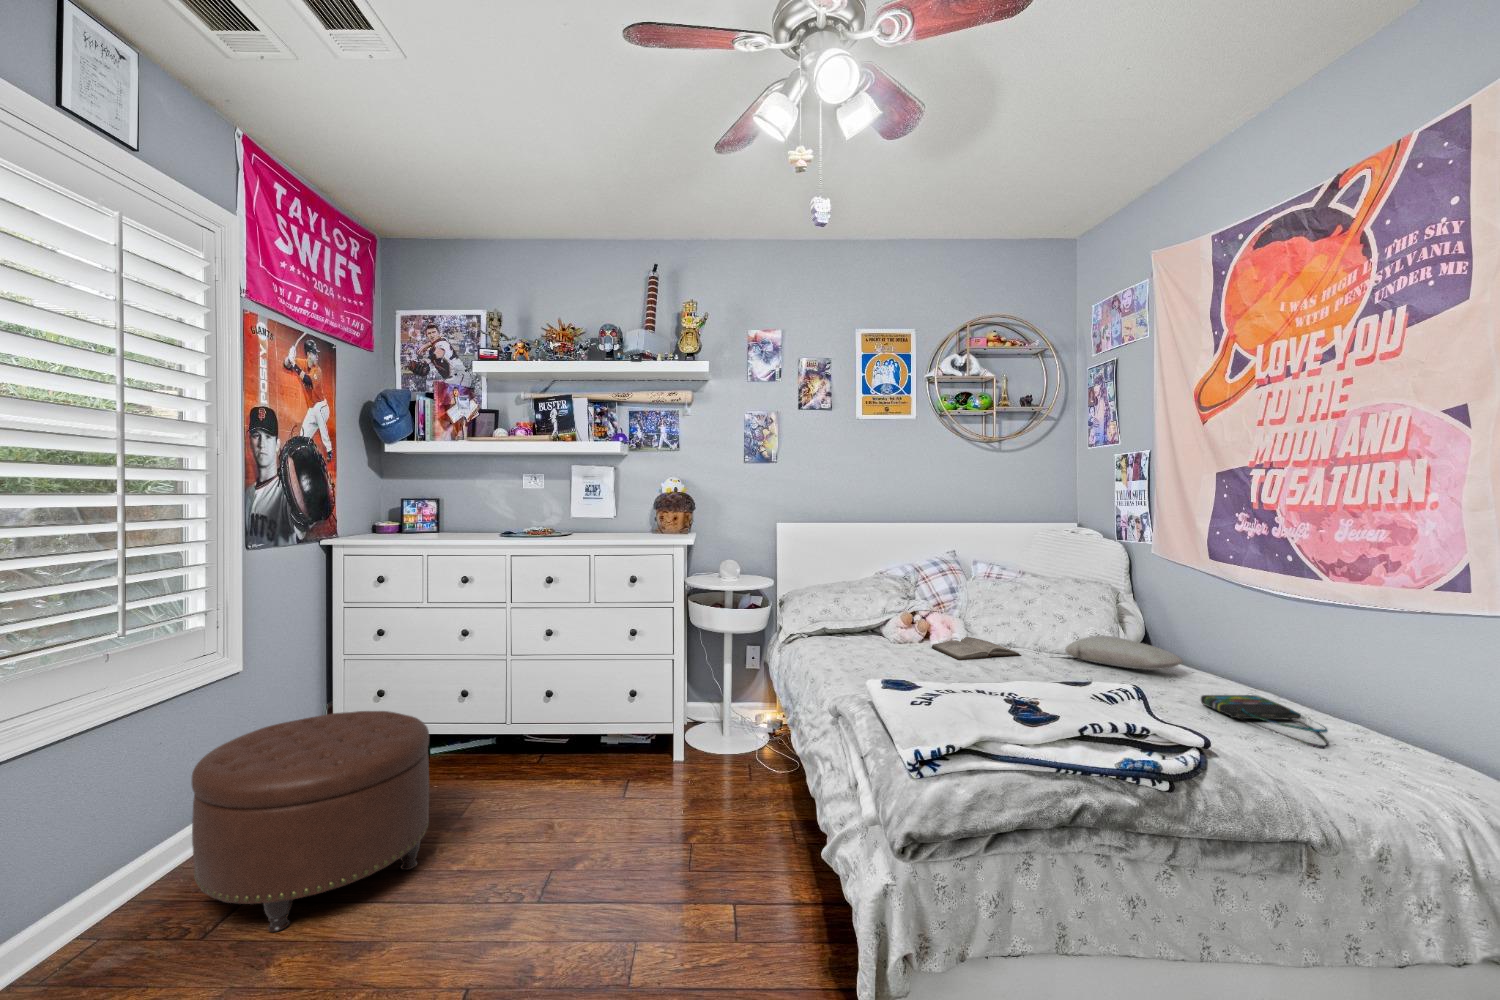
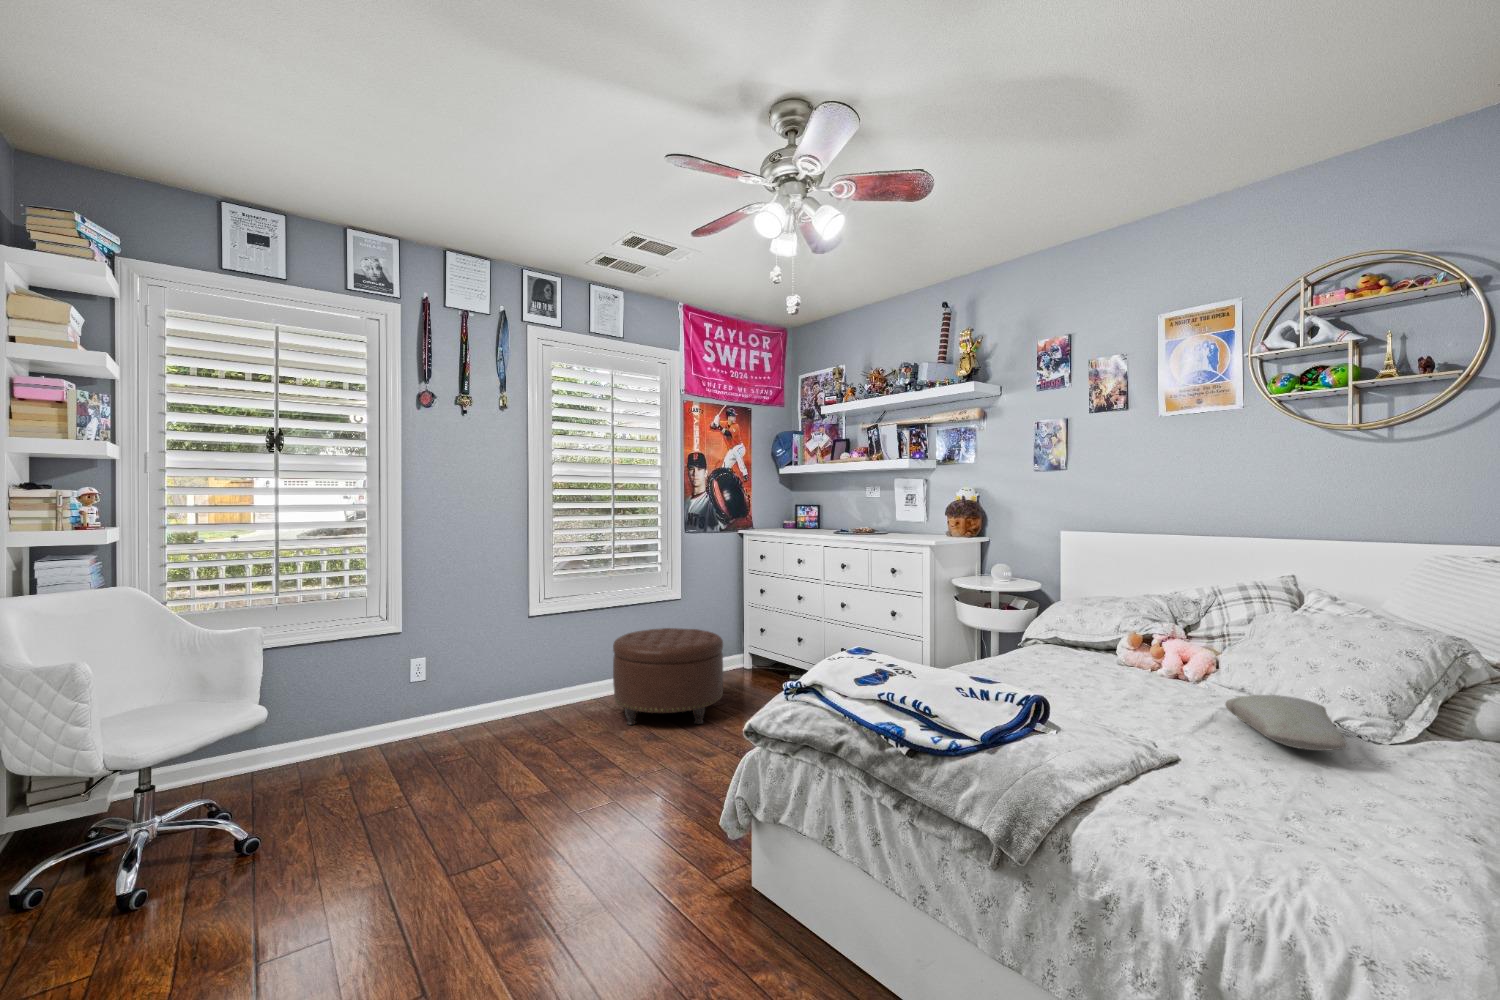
diary: present [931,637,1021,660] -> none [1092,671,1195,701]
tote bag: present [1201,695,1328,748] -> none [1179,768,1318,842]

